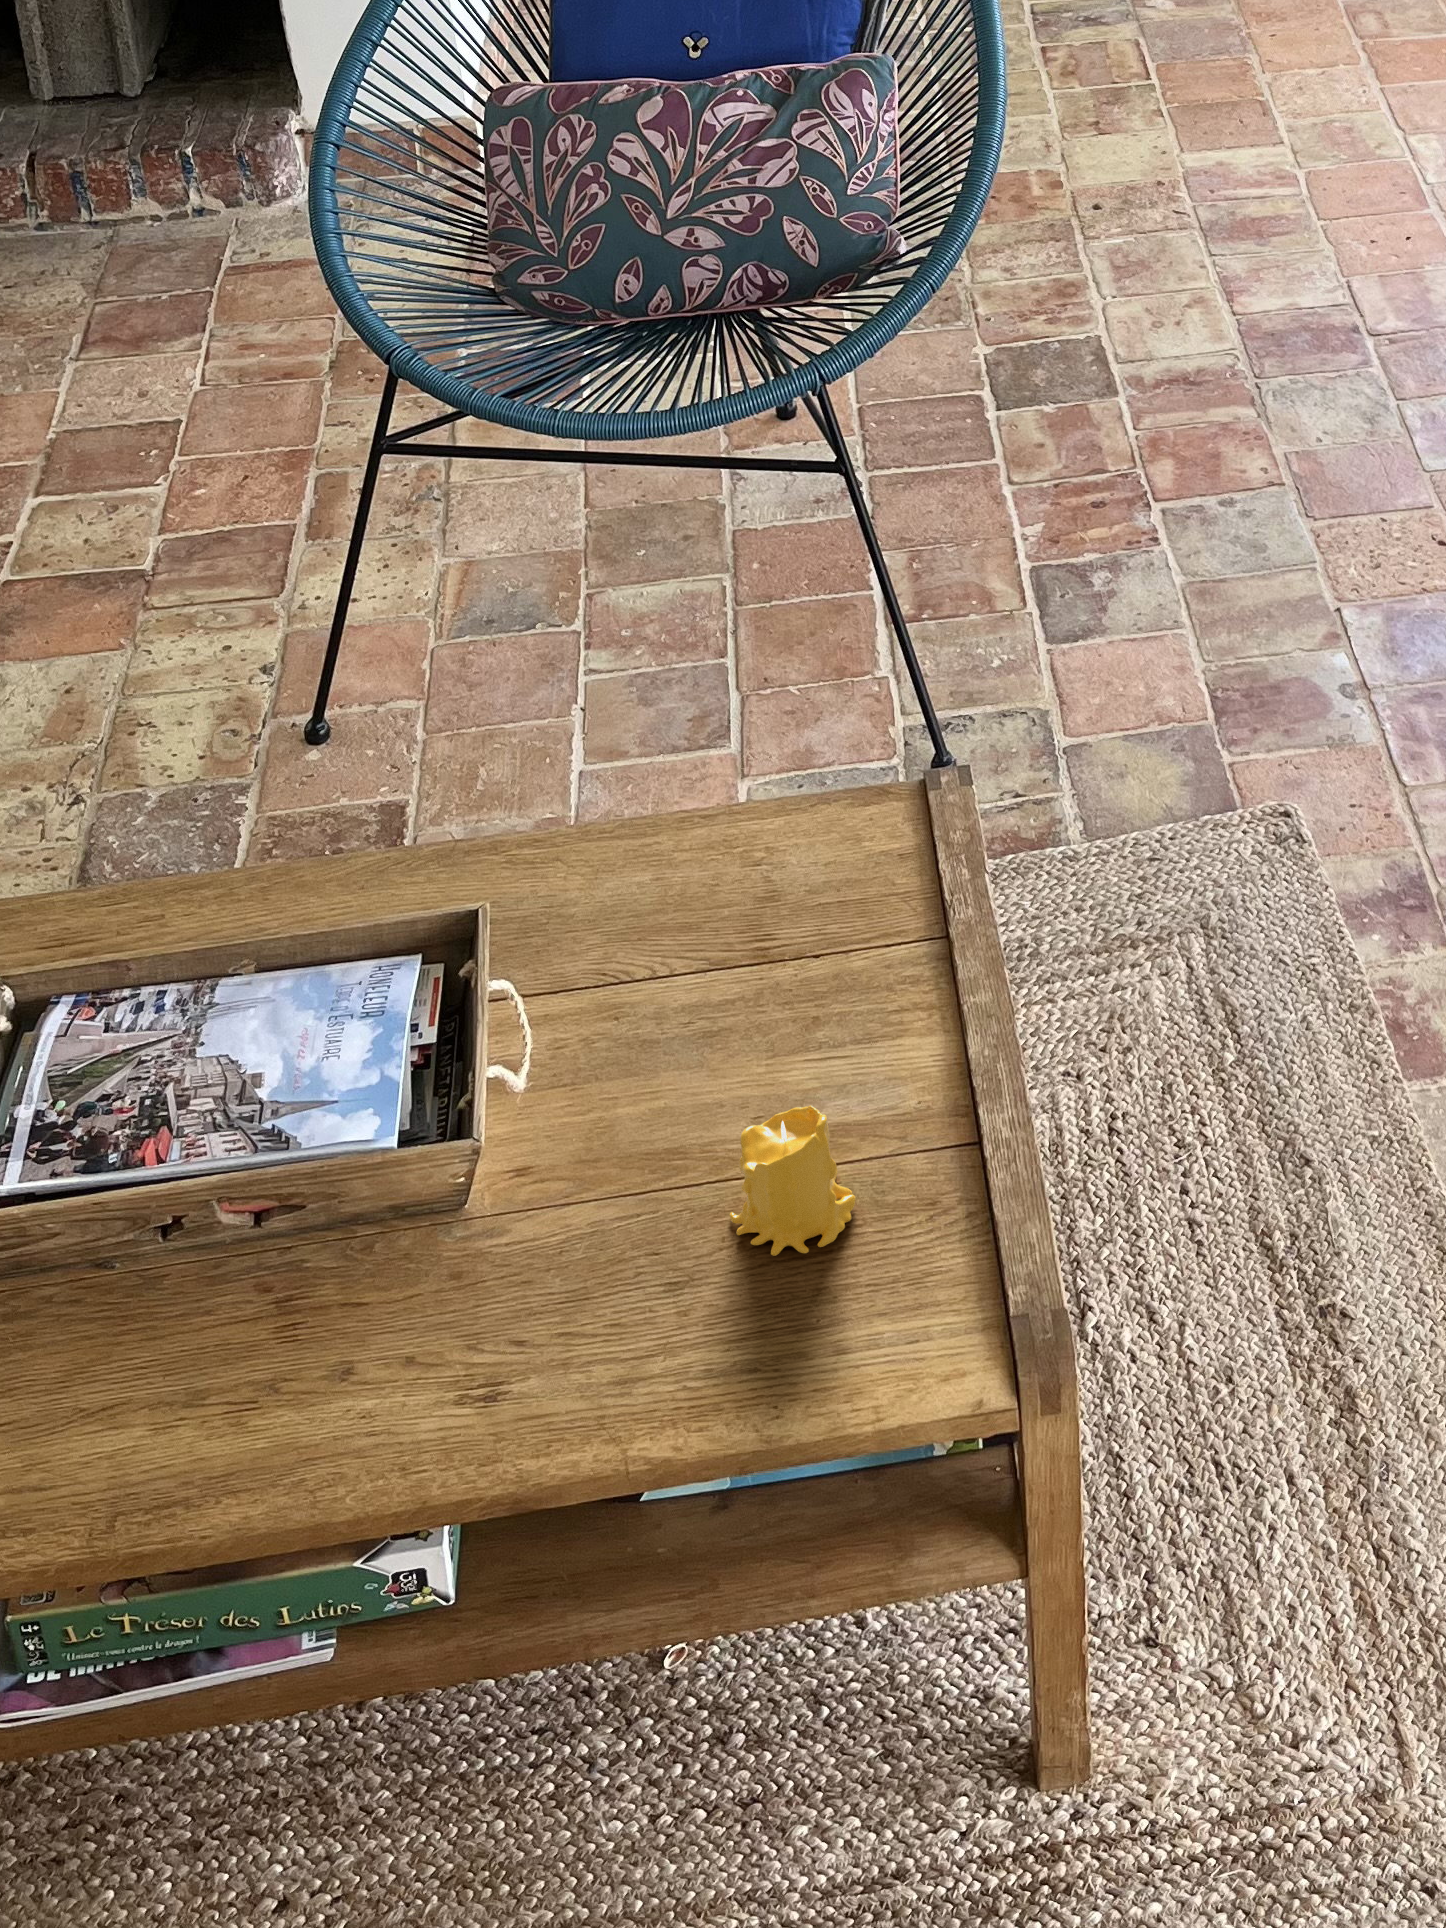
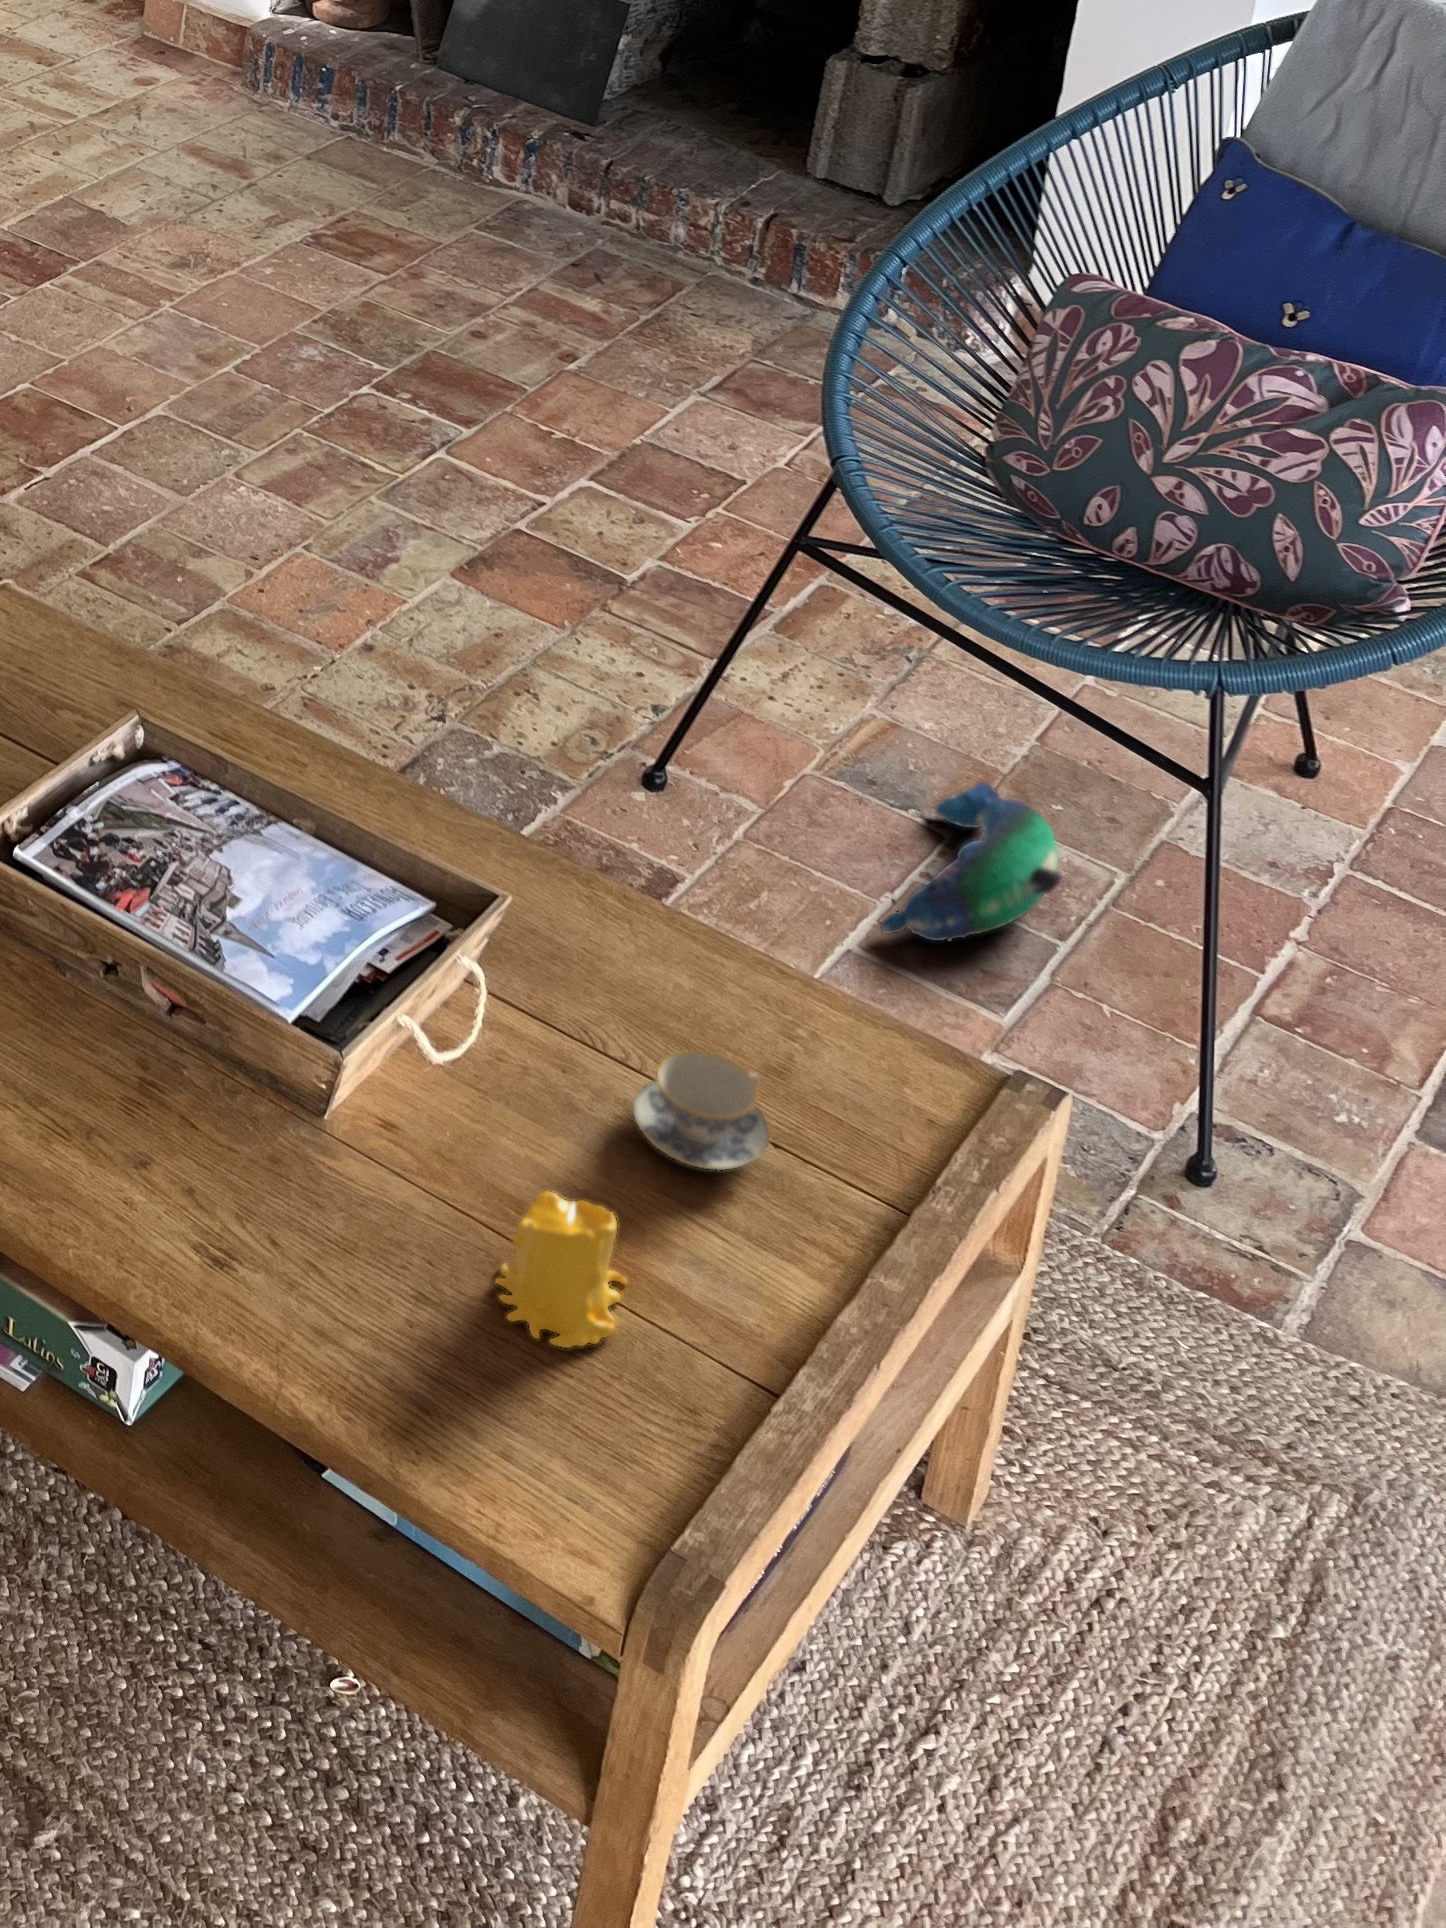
plush toy: none [551,562,703,736] -> present [881,782,1063,941]
teacup: none [715,915,844,1030] -> present [633,1050,770,1170]

